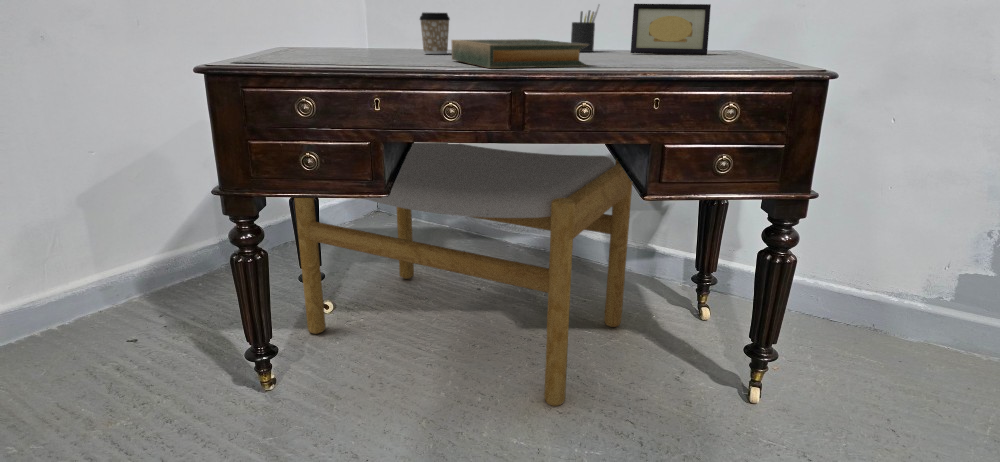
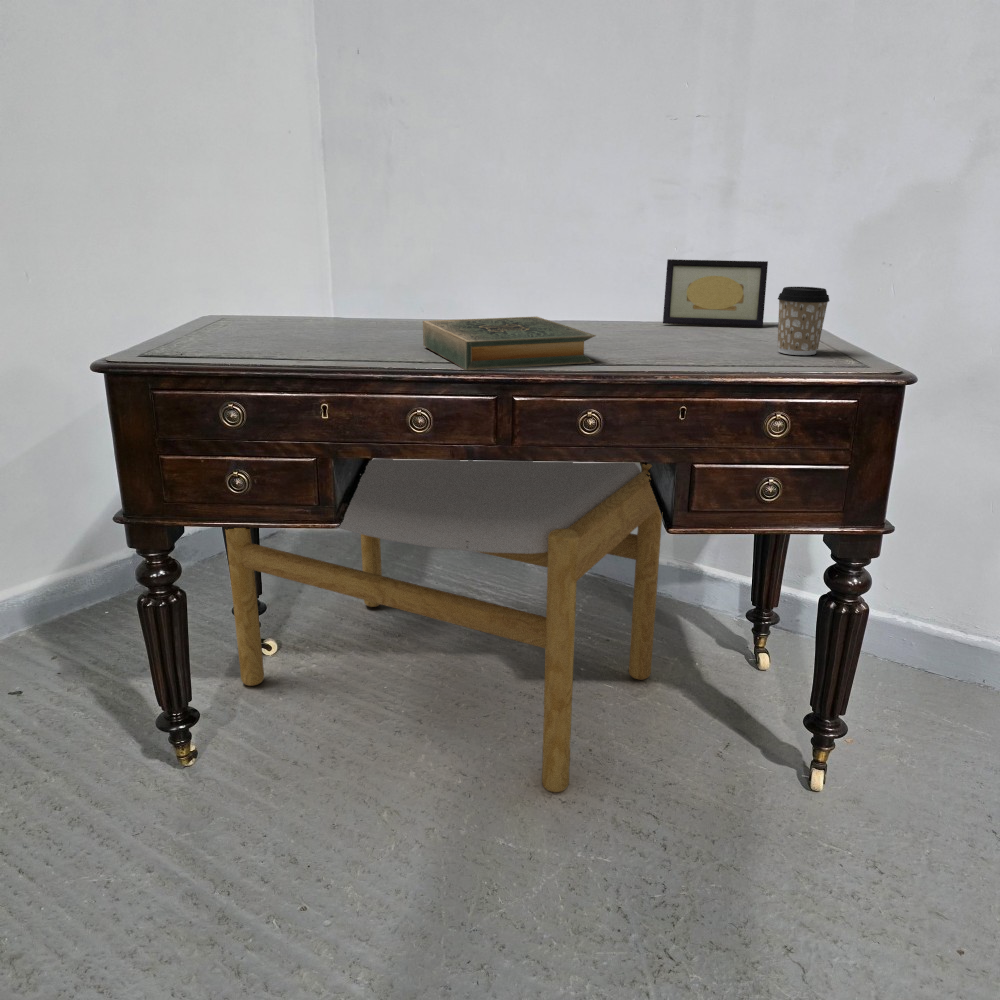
pen holder: present [571,5,599,52] -> none [586,257,624,319]
coffee cup: present [420,12,450,54] -> present [778,287,830,355]

